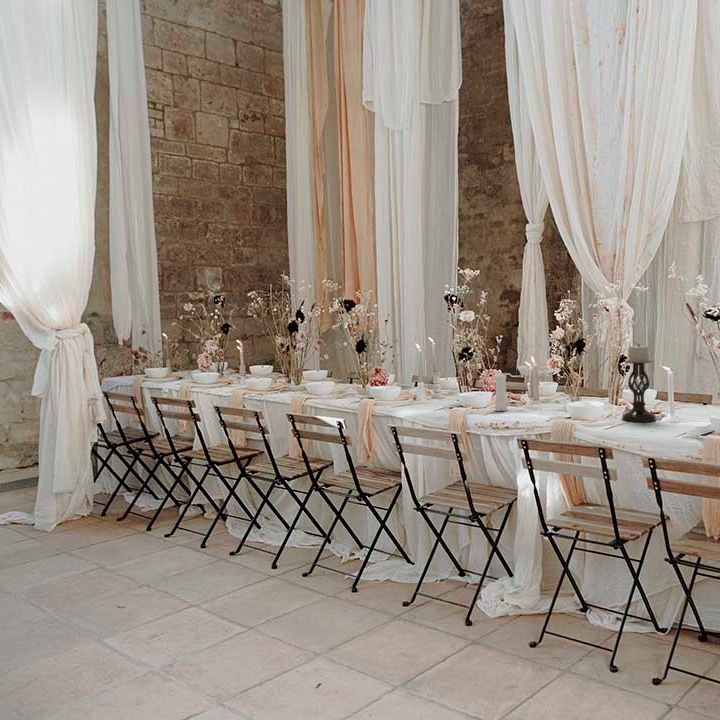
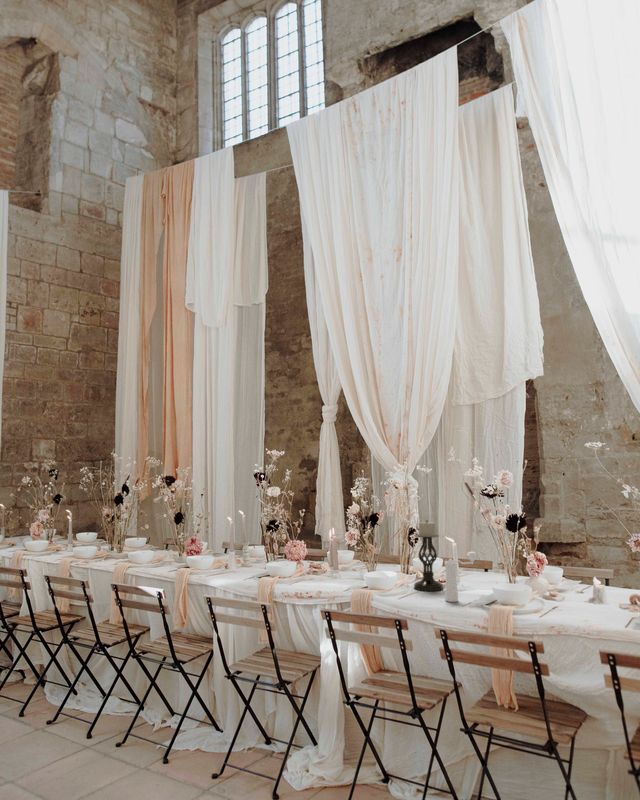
pepper mill: present [494,366,527,411] -> present [444,552,476,602]

